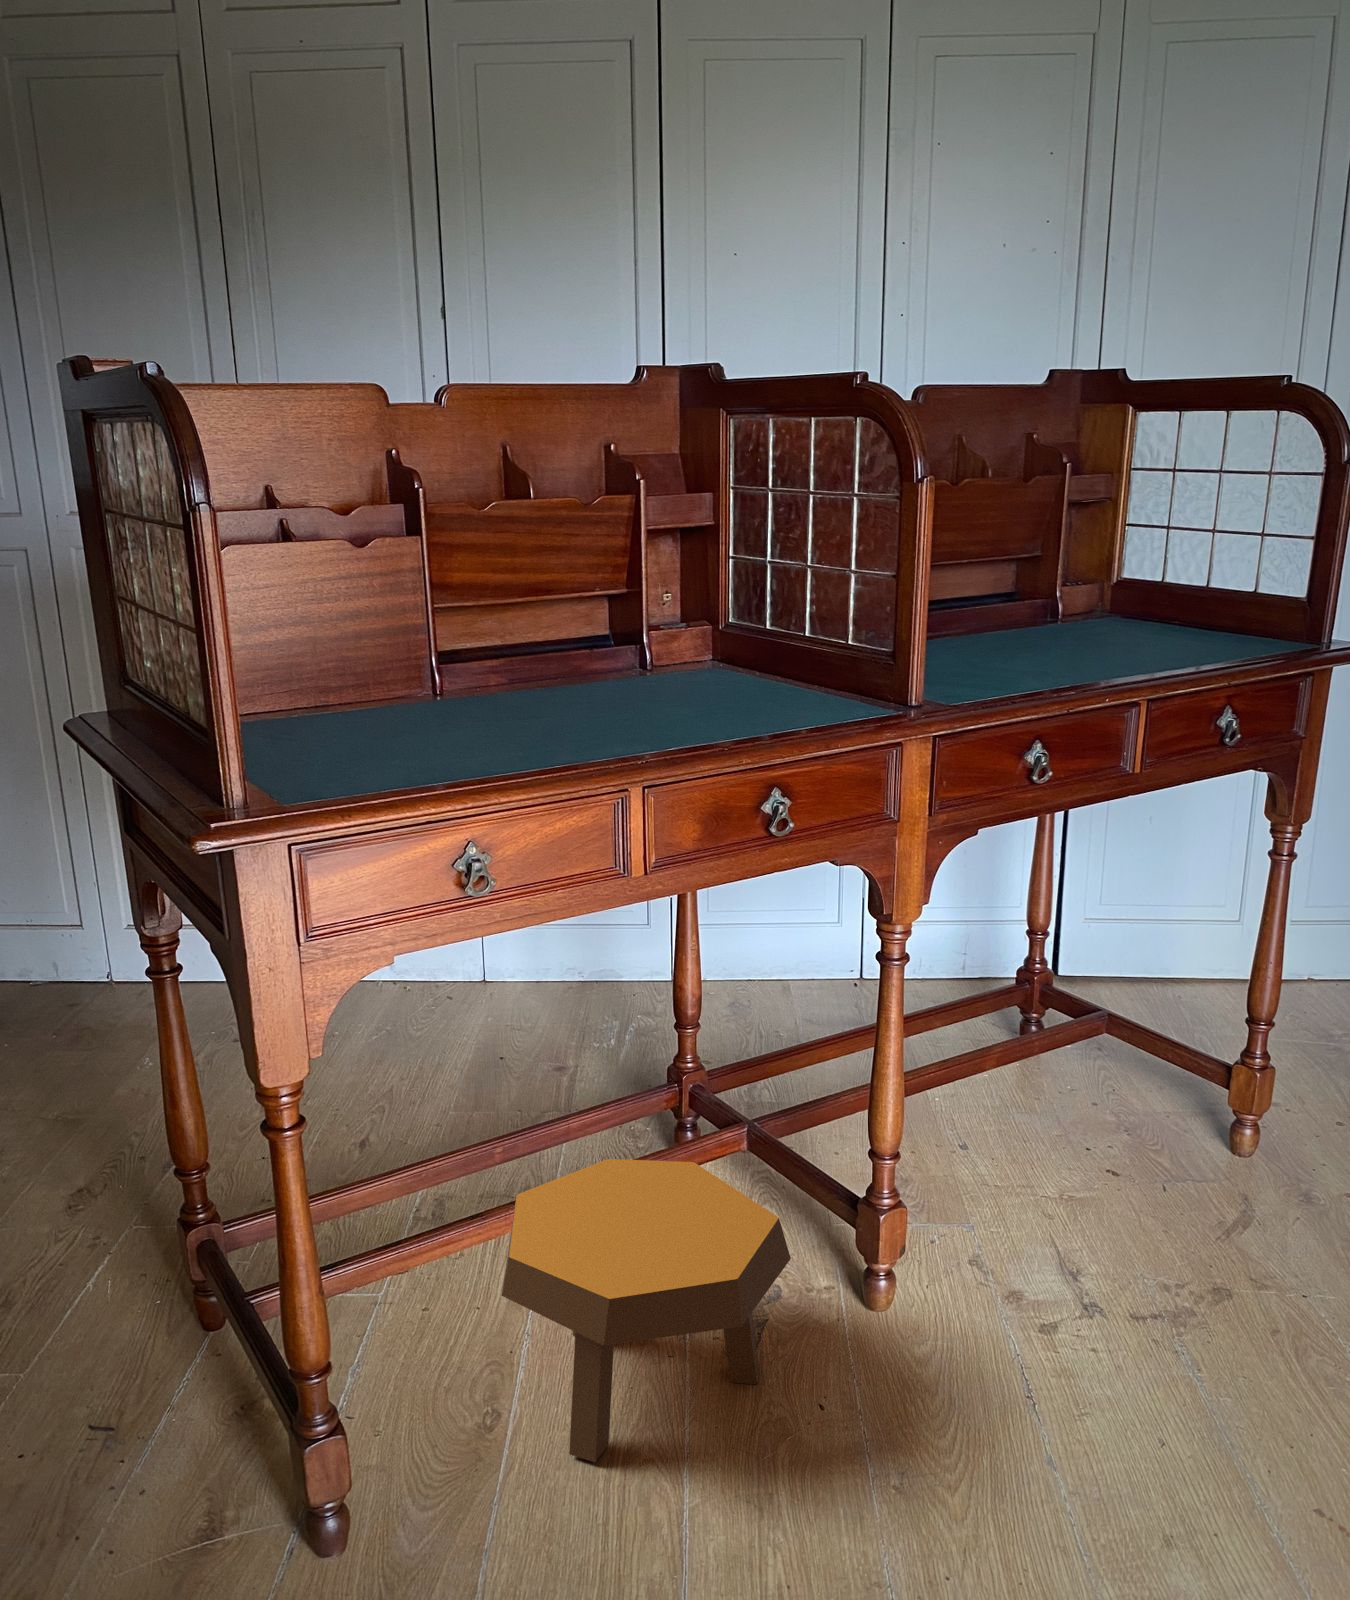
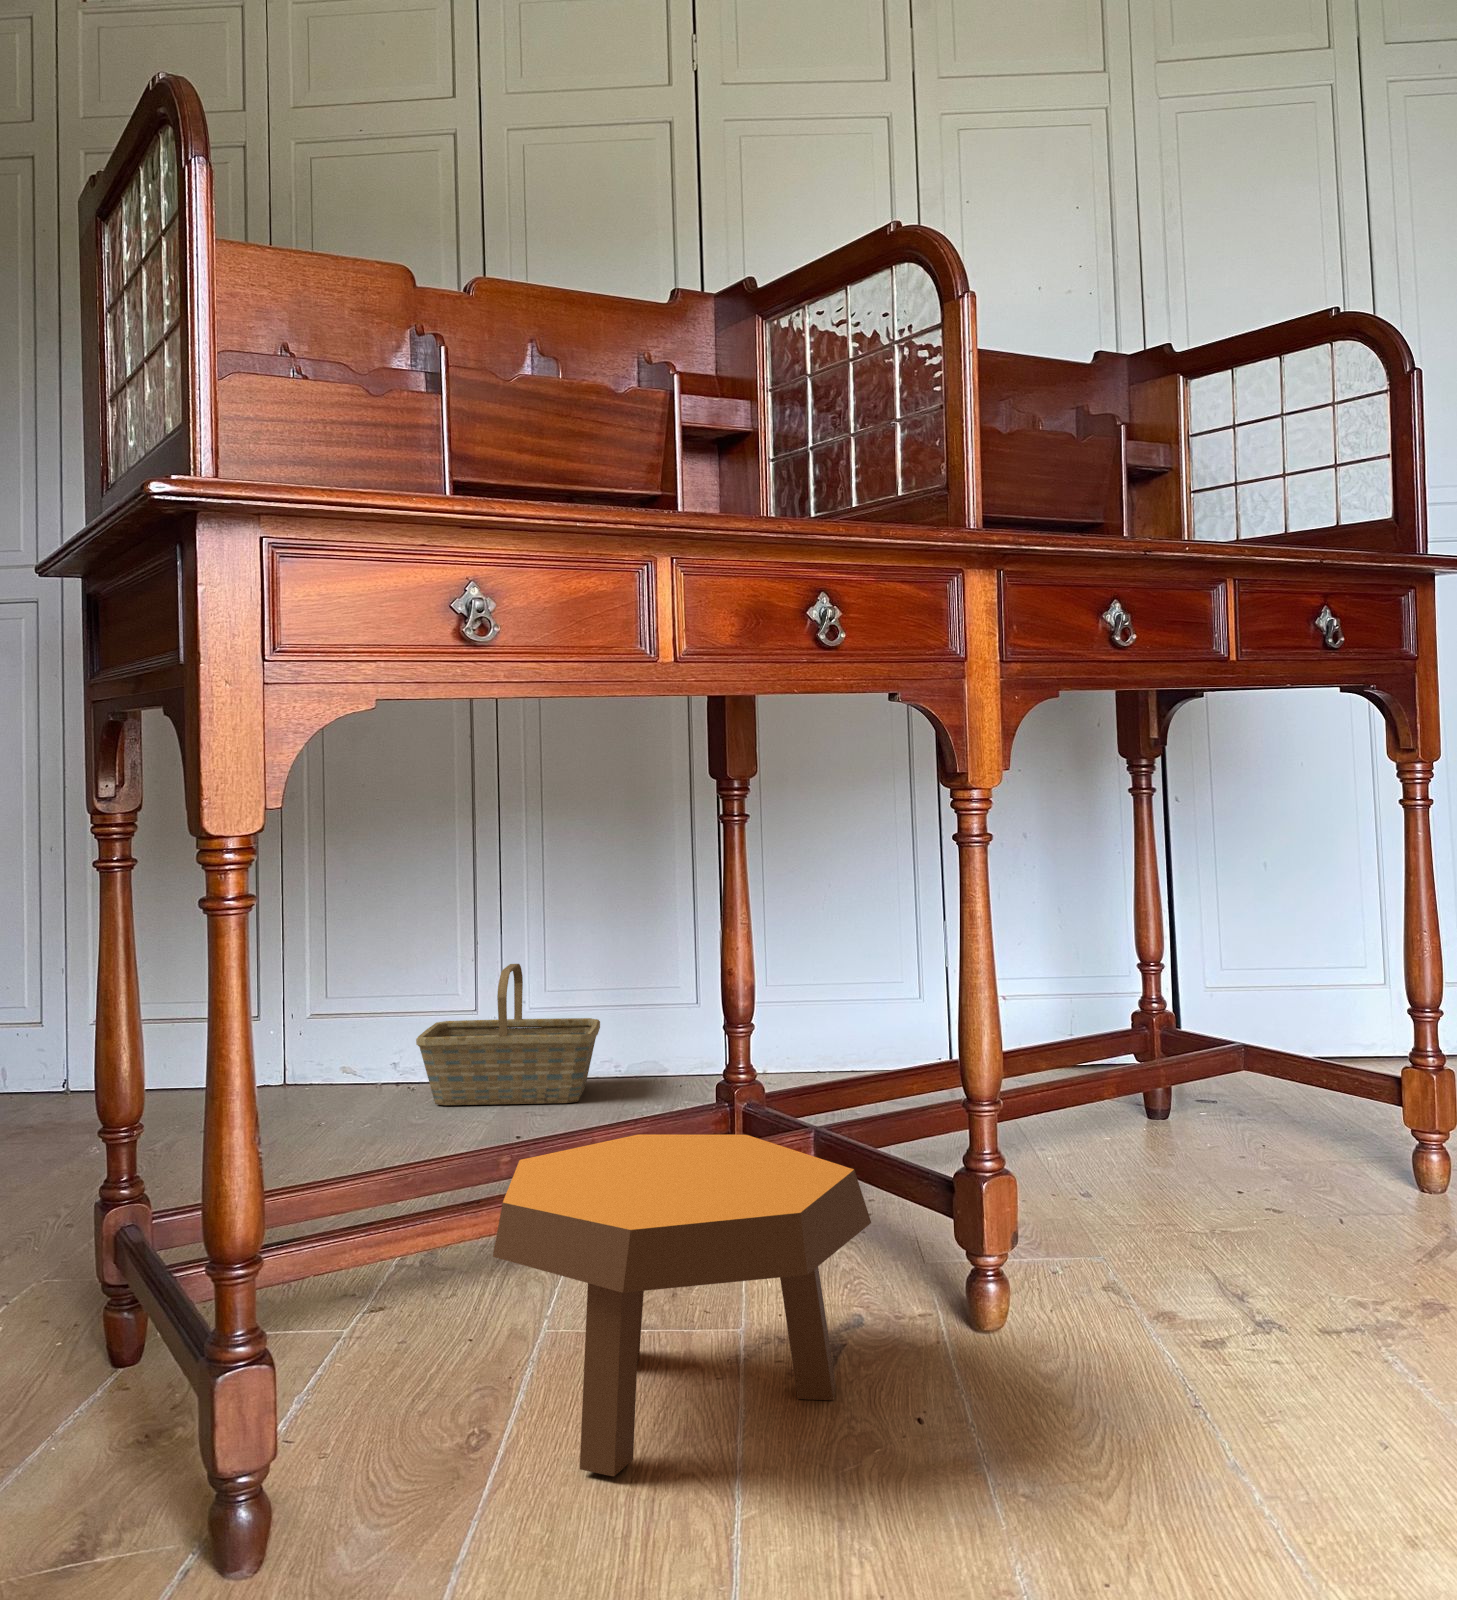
basket: none [406,892,562,1017] -> present [416,964,600,1105]

